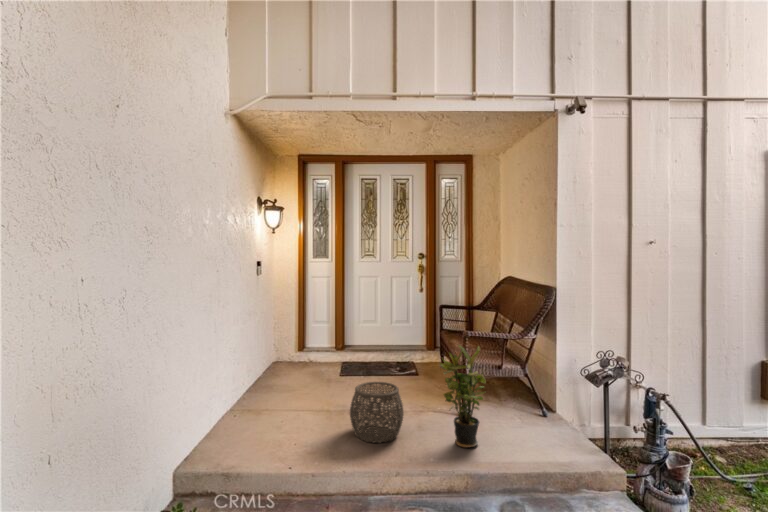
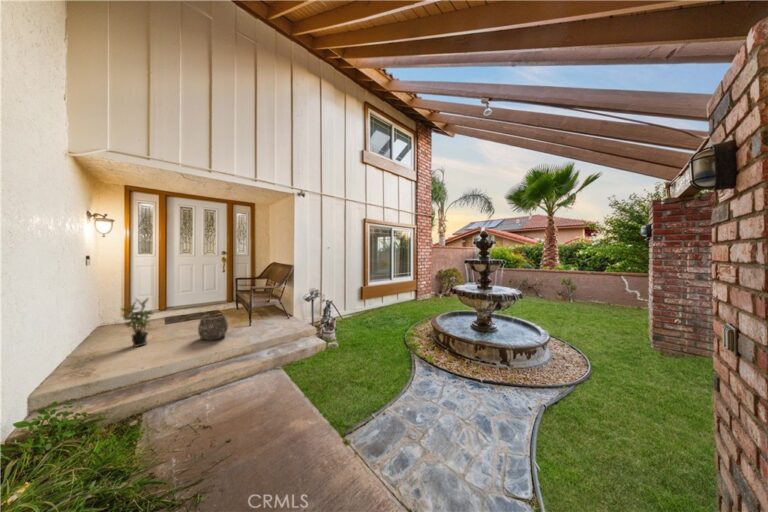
potted plant: present [440,345,486,448] -> present [121,299,153,347]

